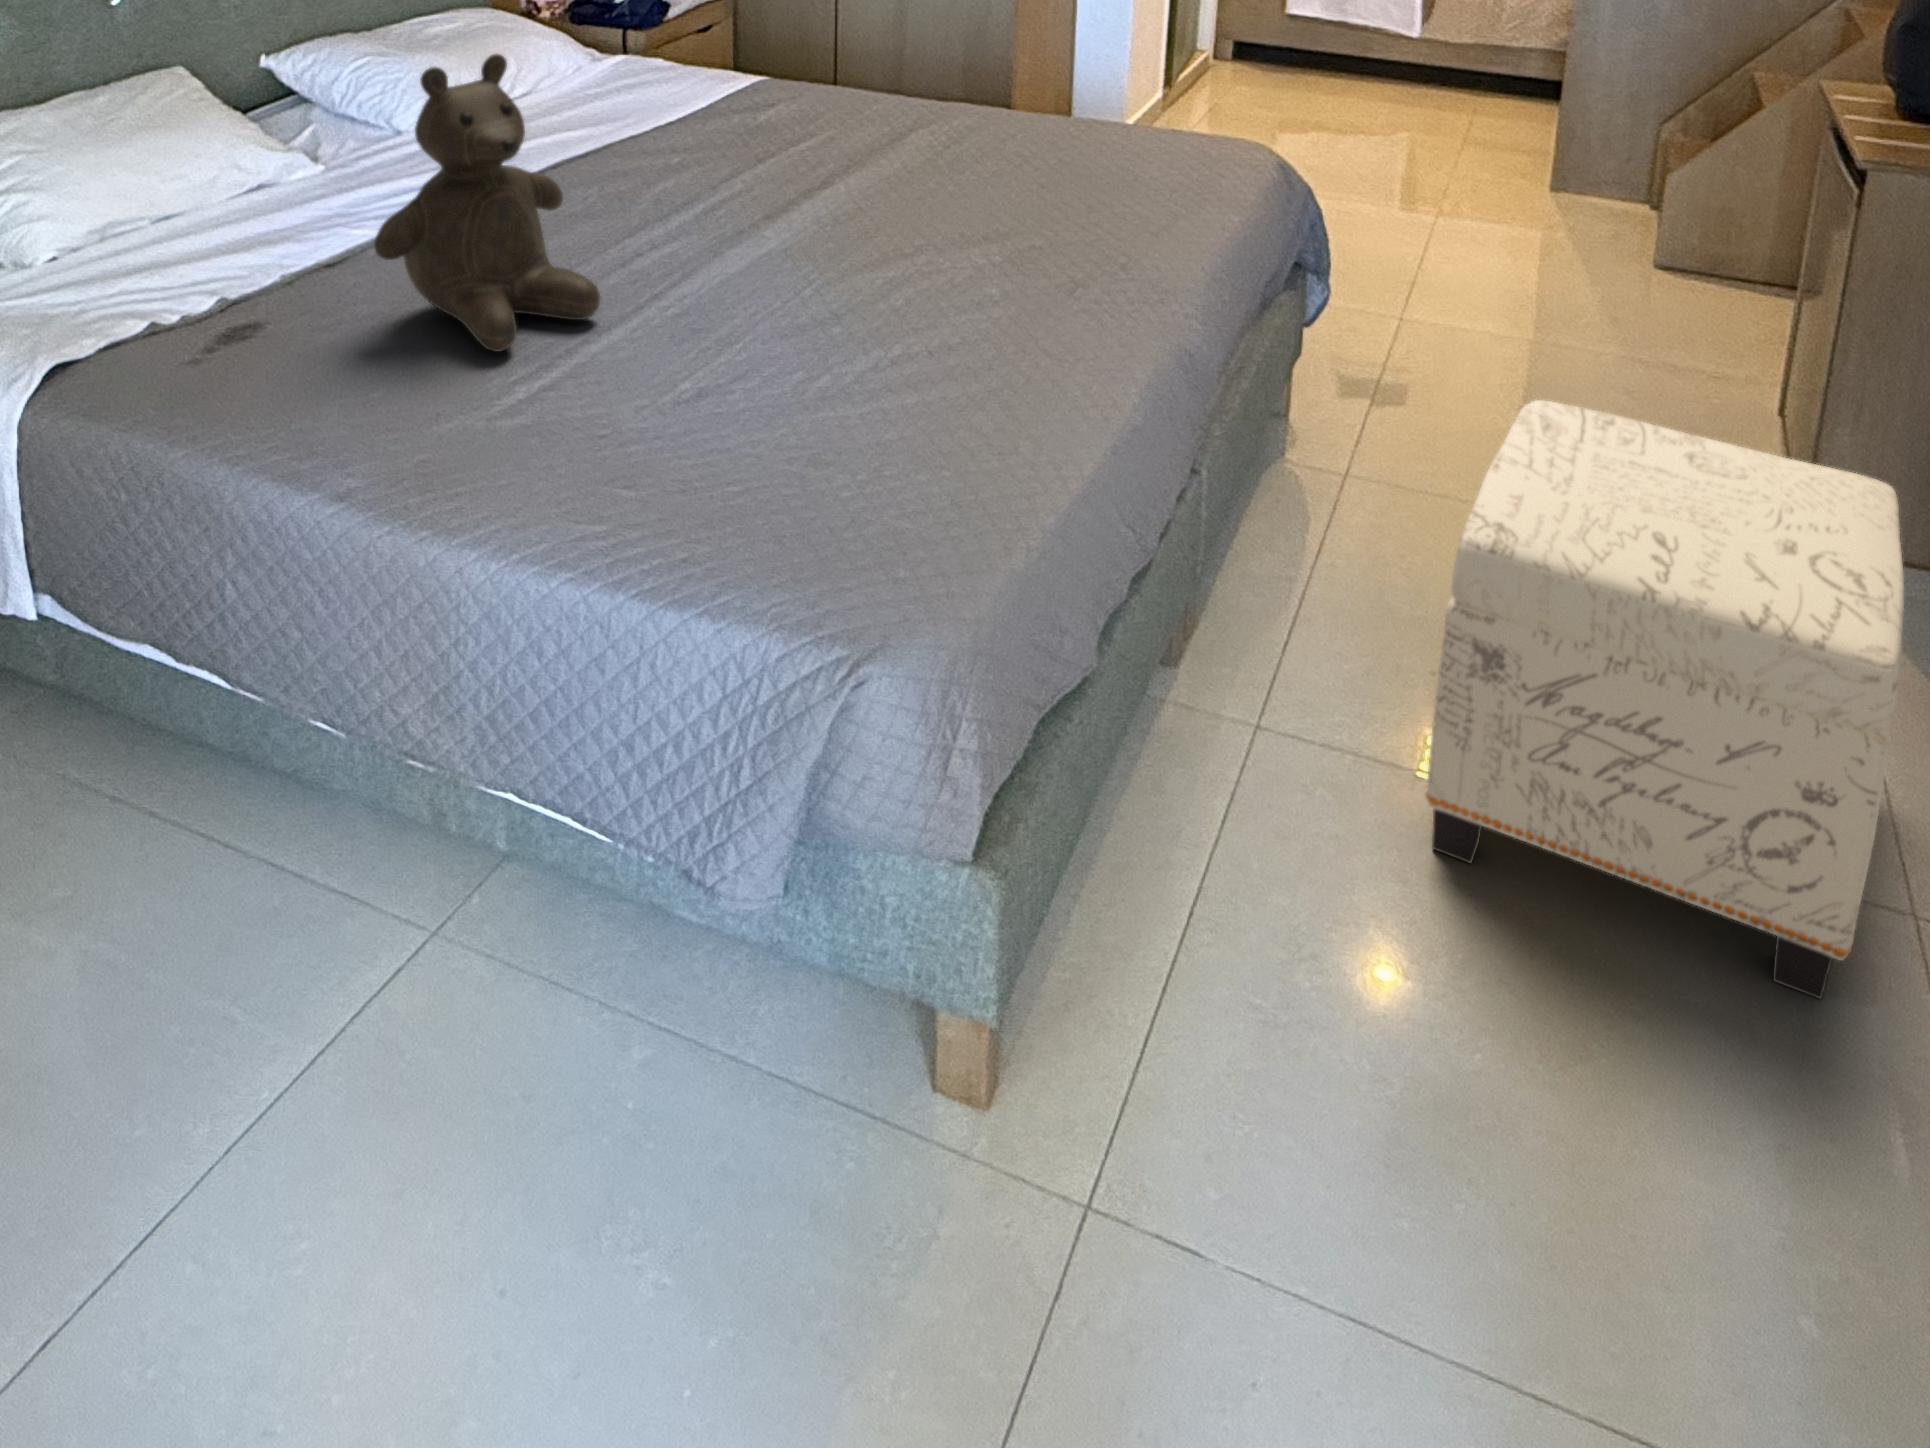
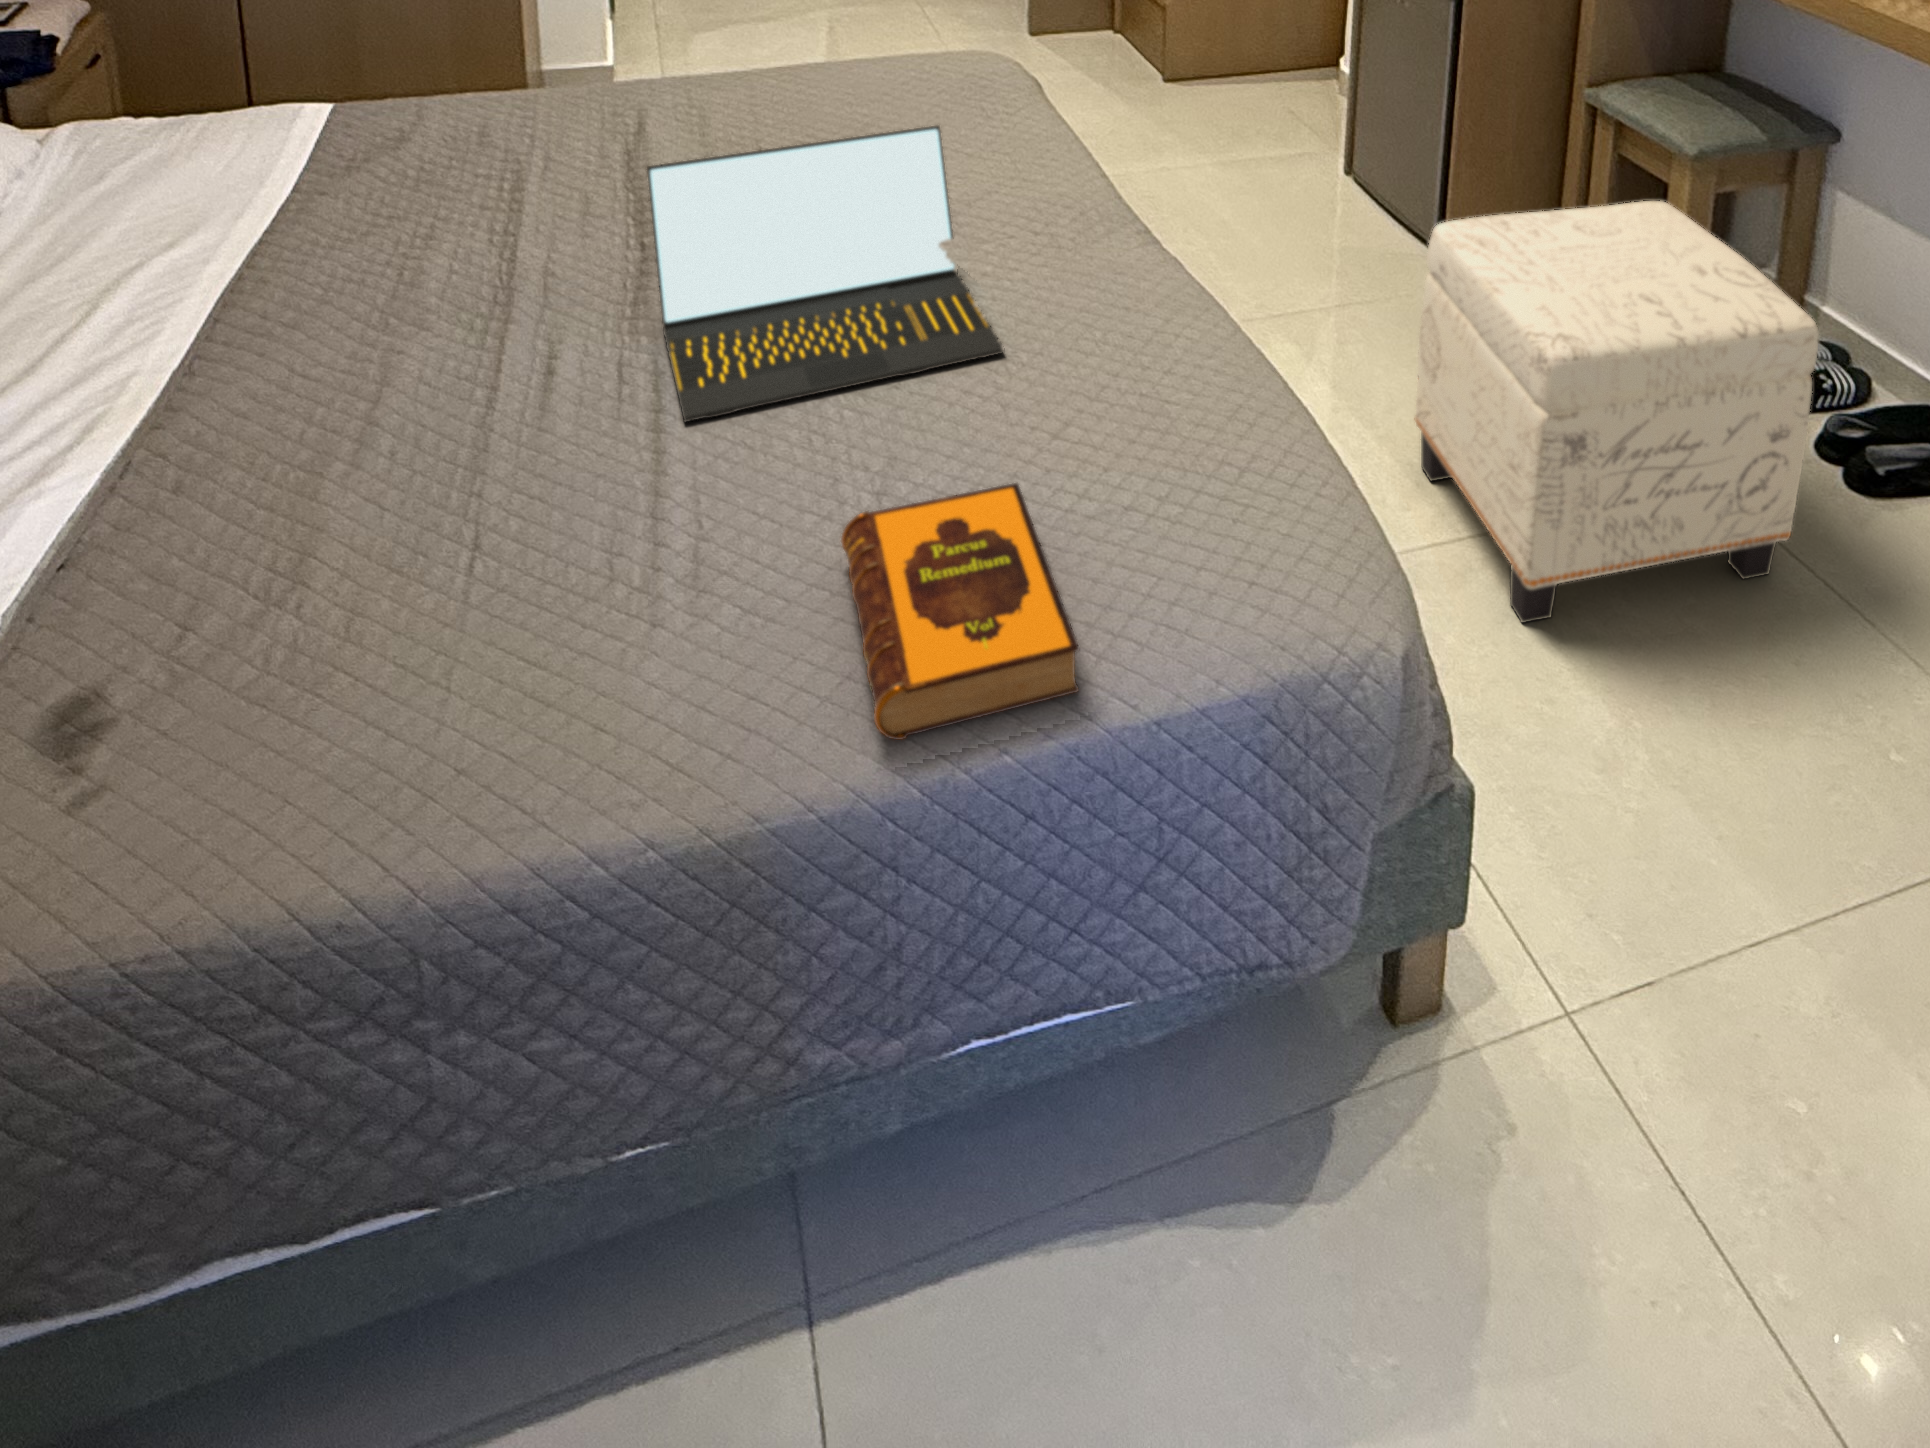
teddy bear: present [374,54,600,352] -> none [338,218,675,657]
laptop: none [691,103,984,310] -> present [647,126,1005,422]
hardback book: none [528,336,765,484] -> present [841,483,1079,740]

